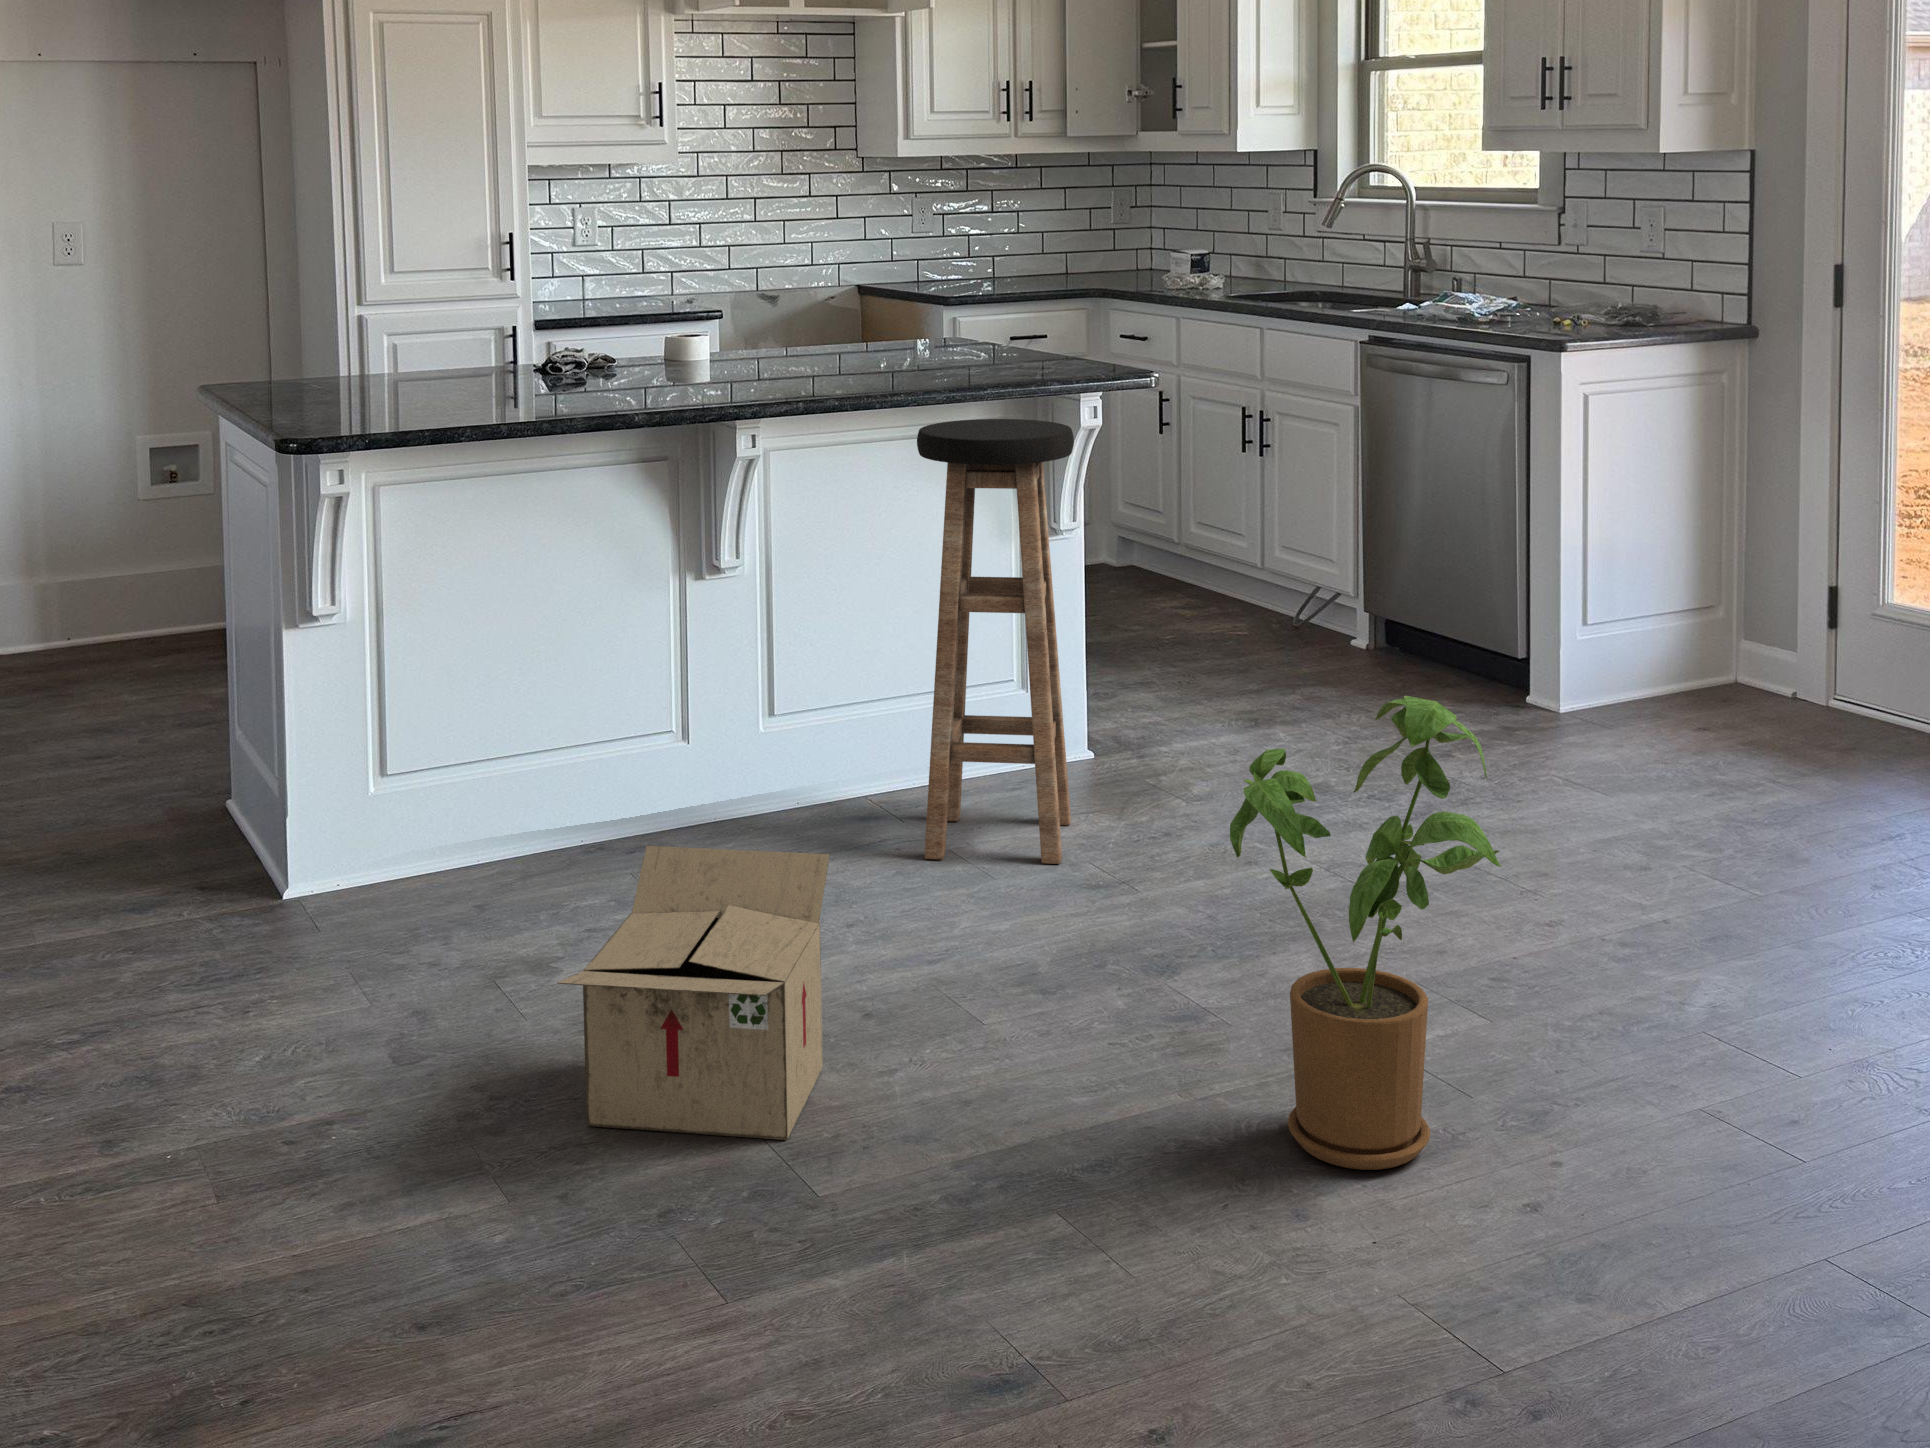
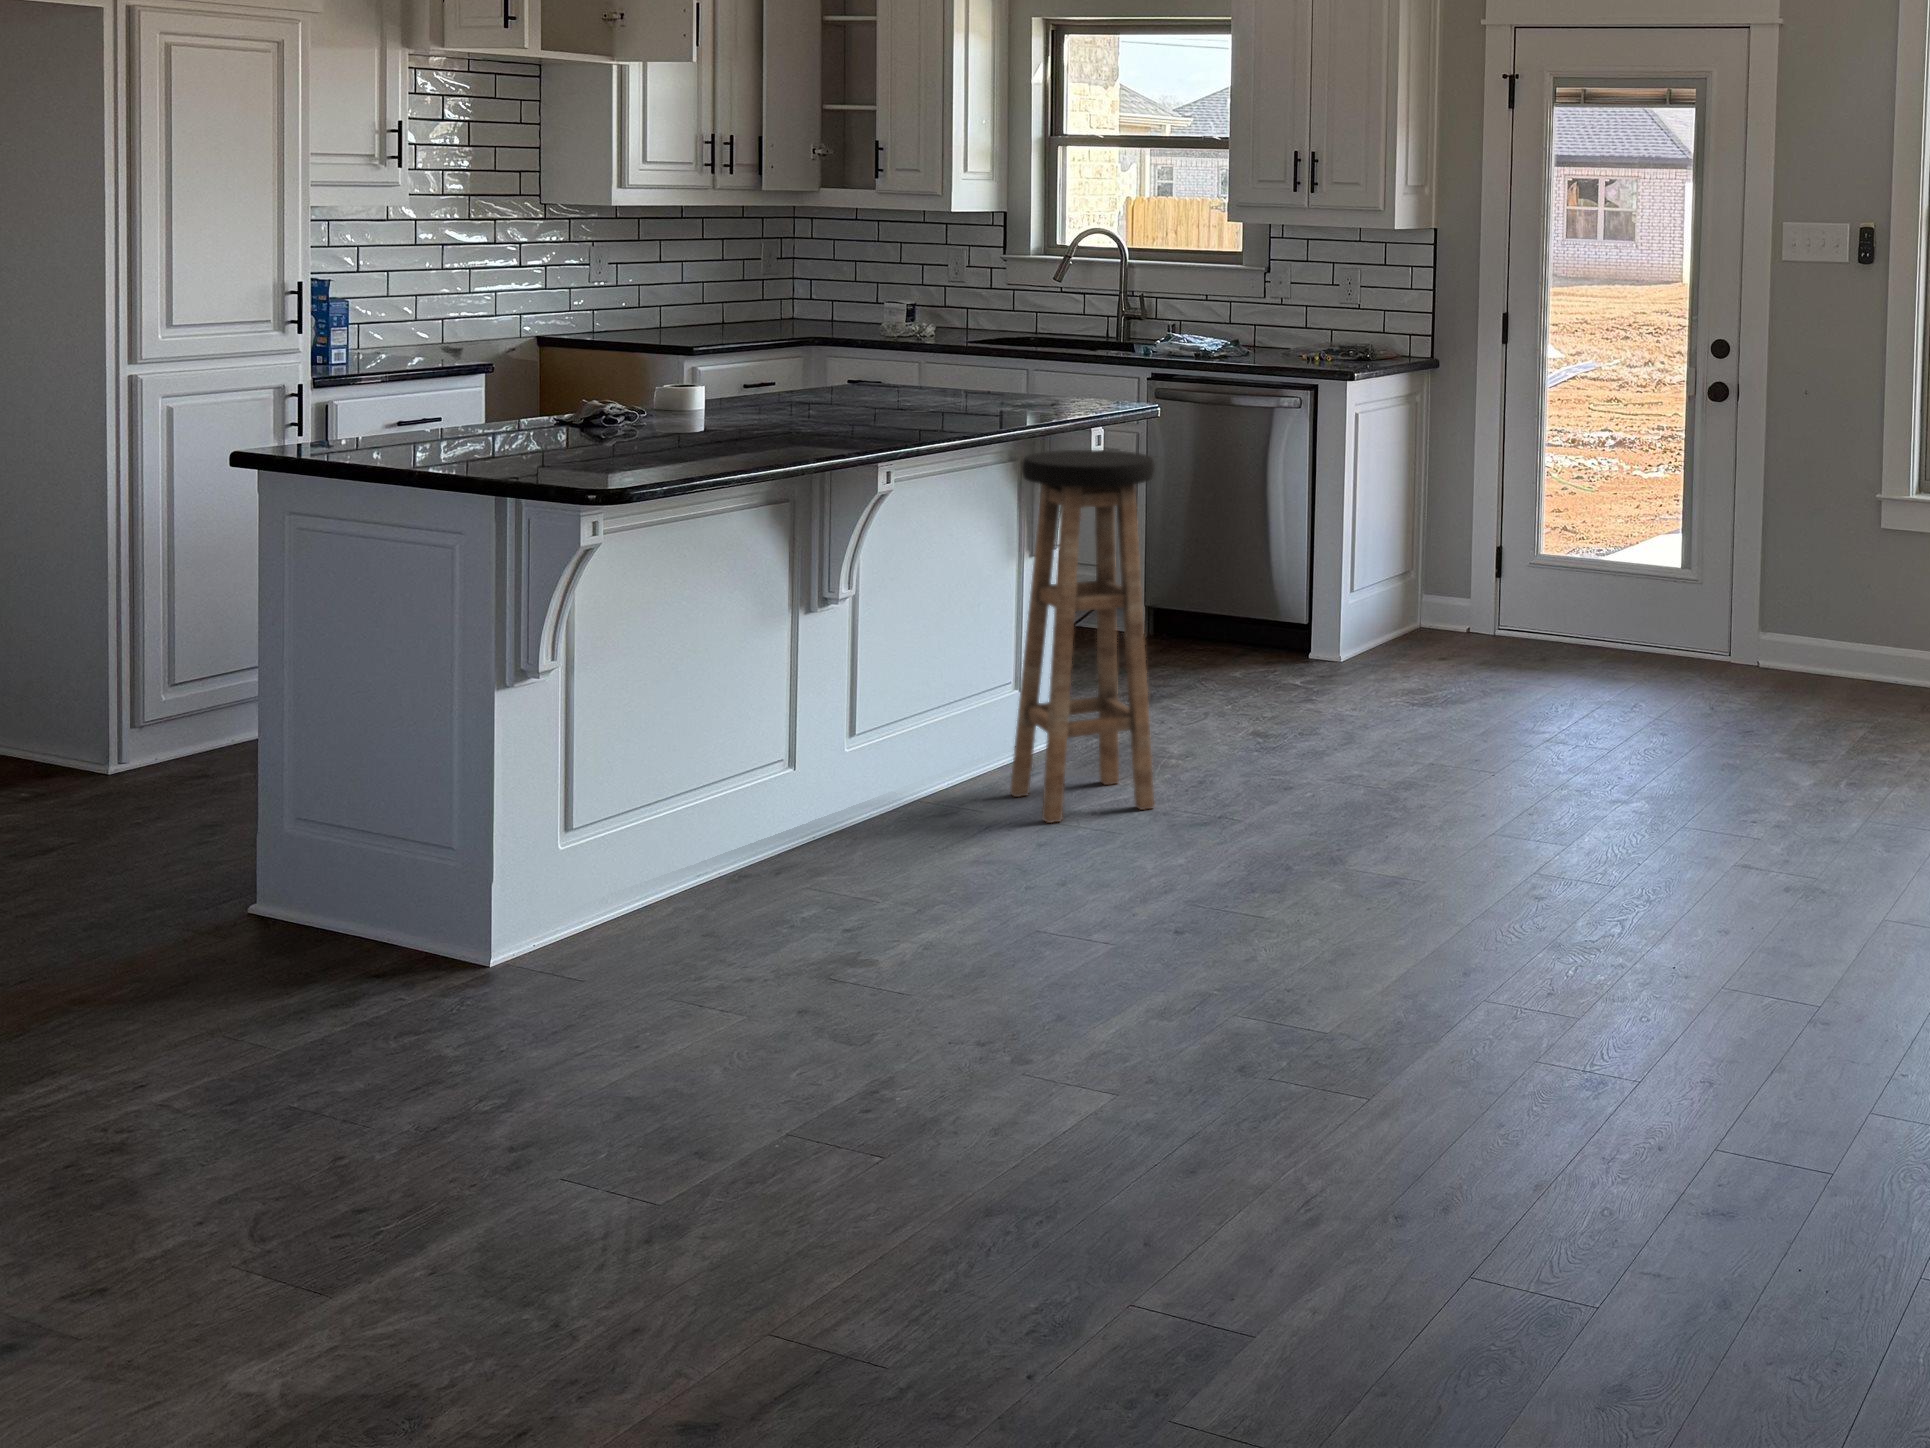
house plant: present [1230,696,1501,1170] -> none [1501,611,1697,926]
cardboard box: present [557,846,830,1140] -> none [1043,790,1276,1026]

